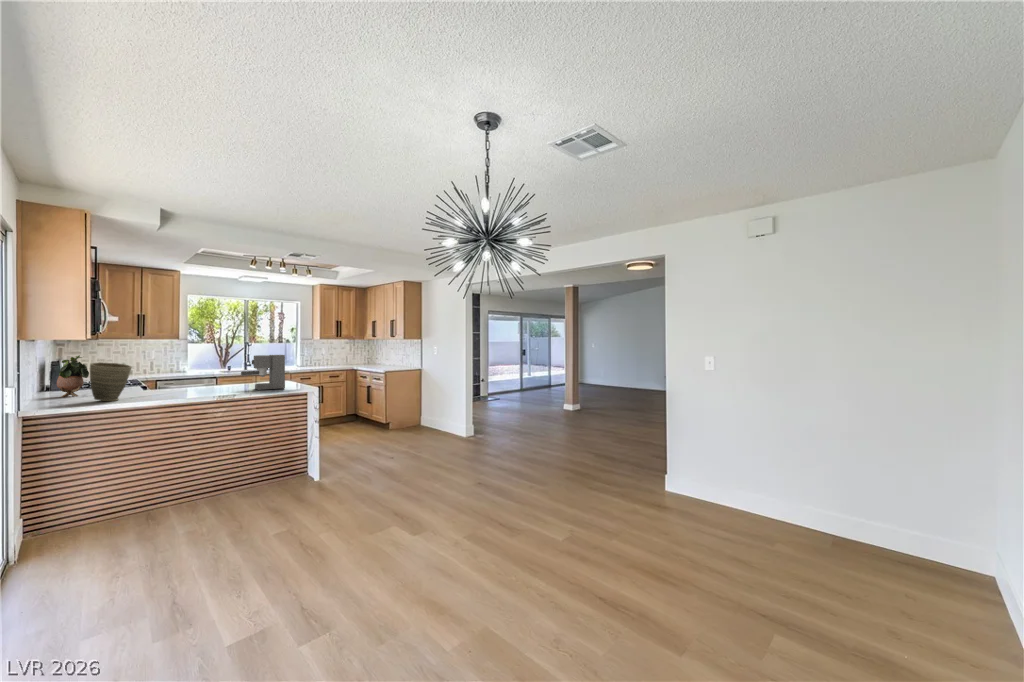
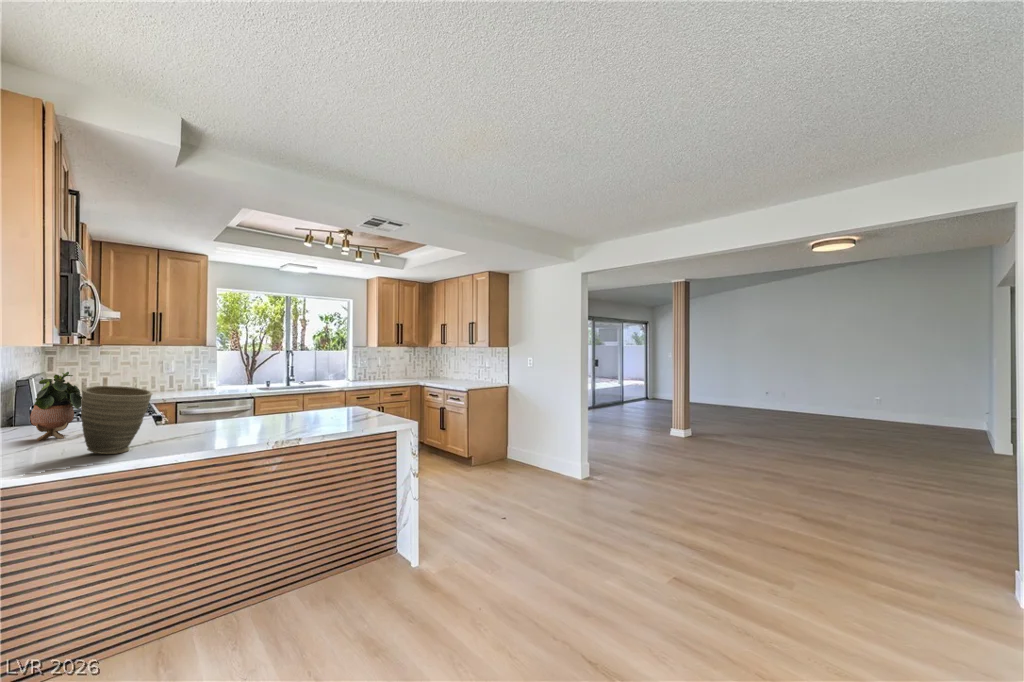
coffee maker: present [241,355,285,390] -> none [311,369,373,424]

